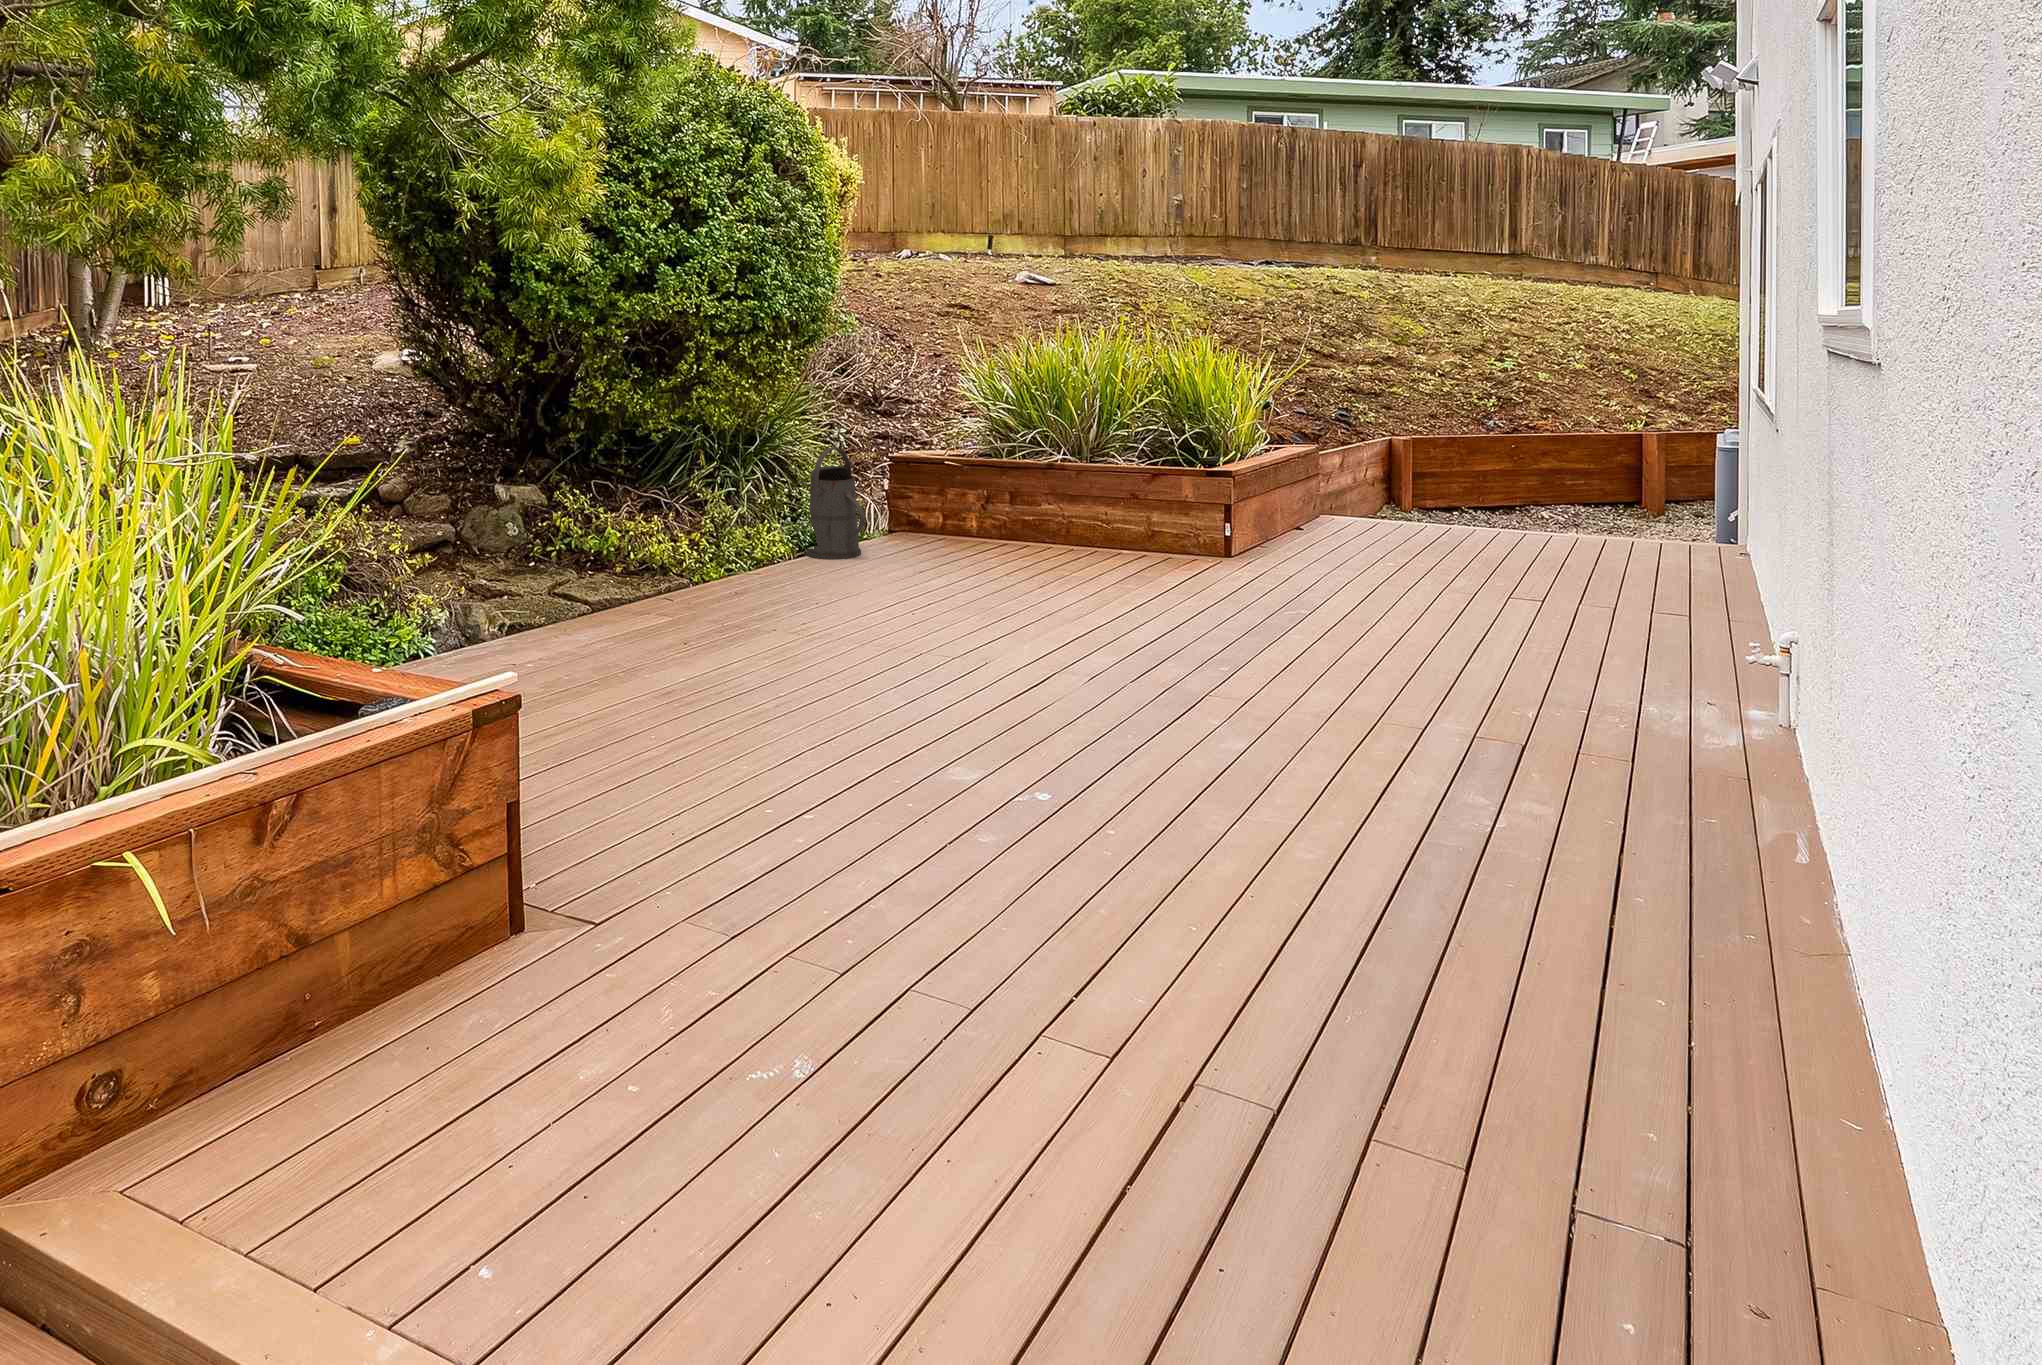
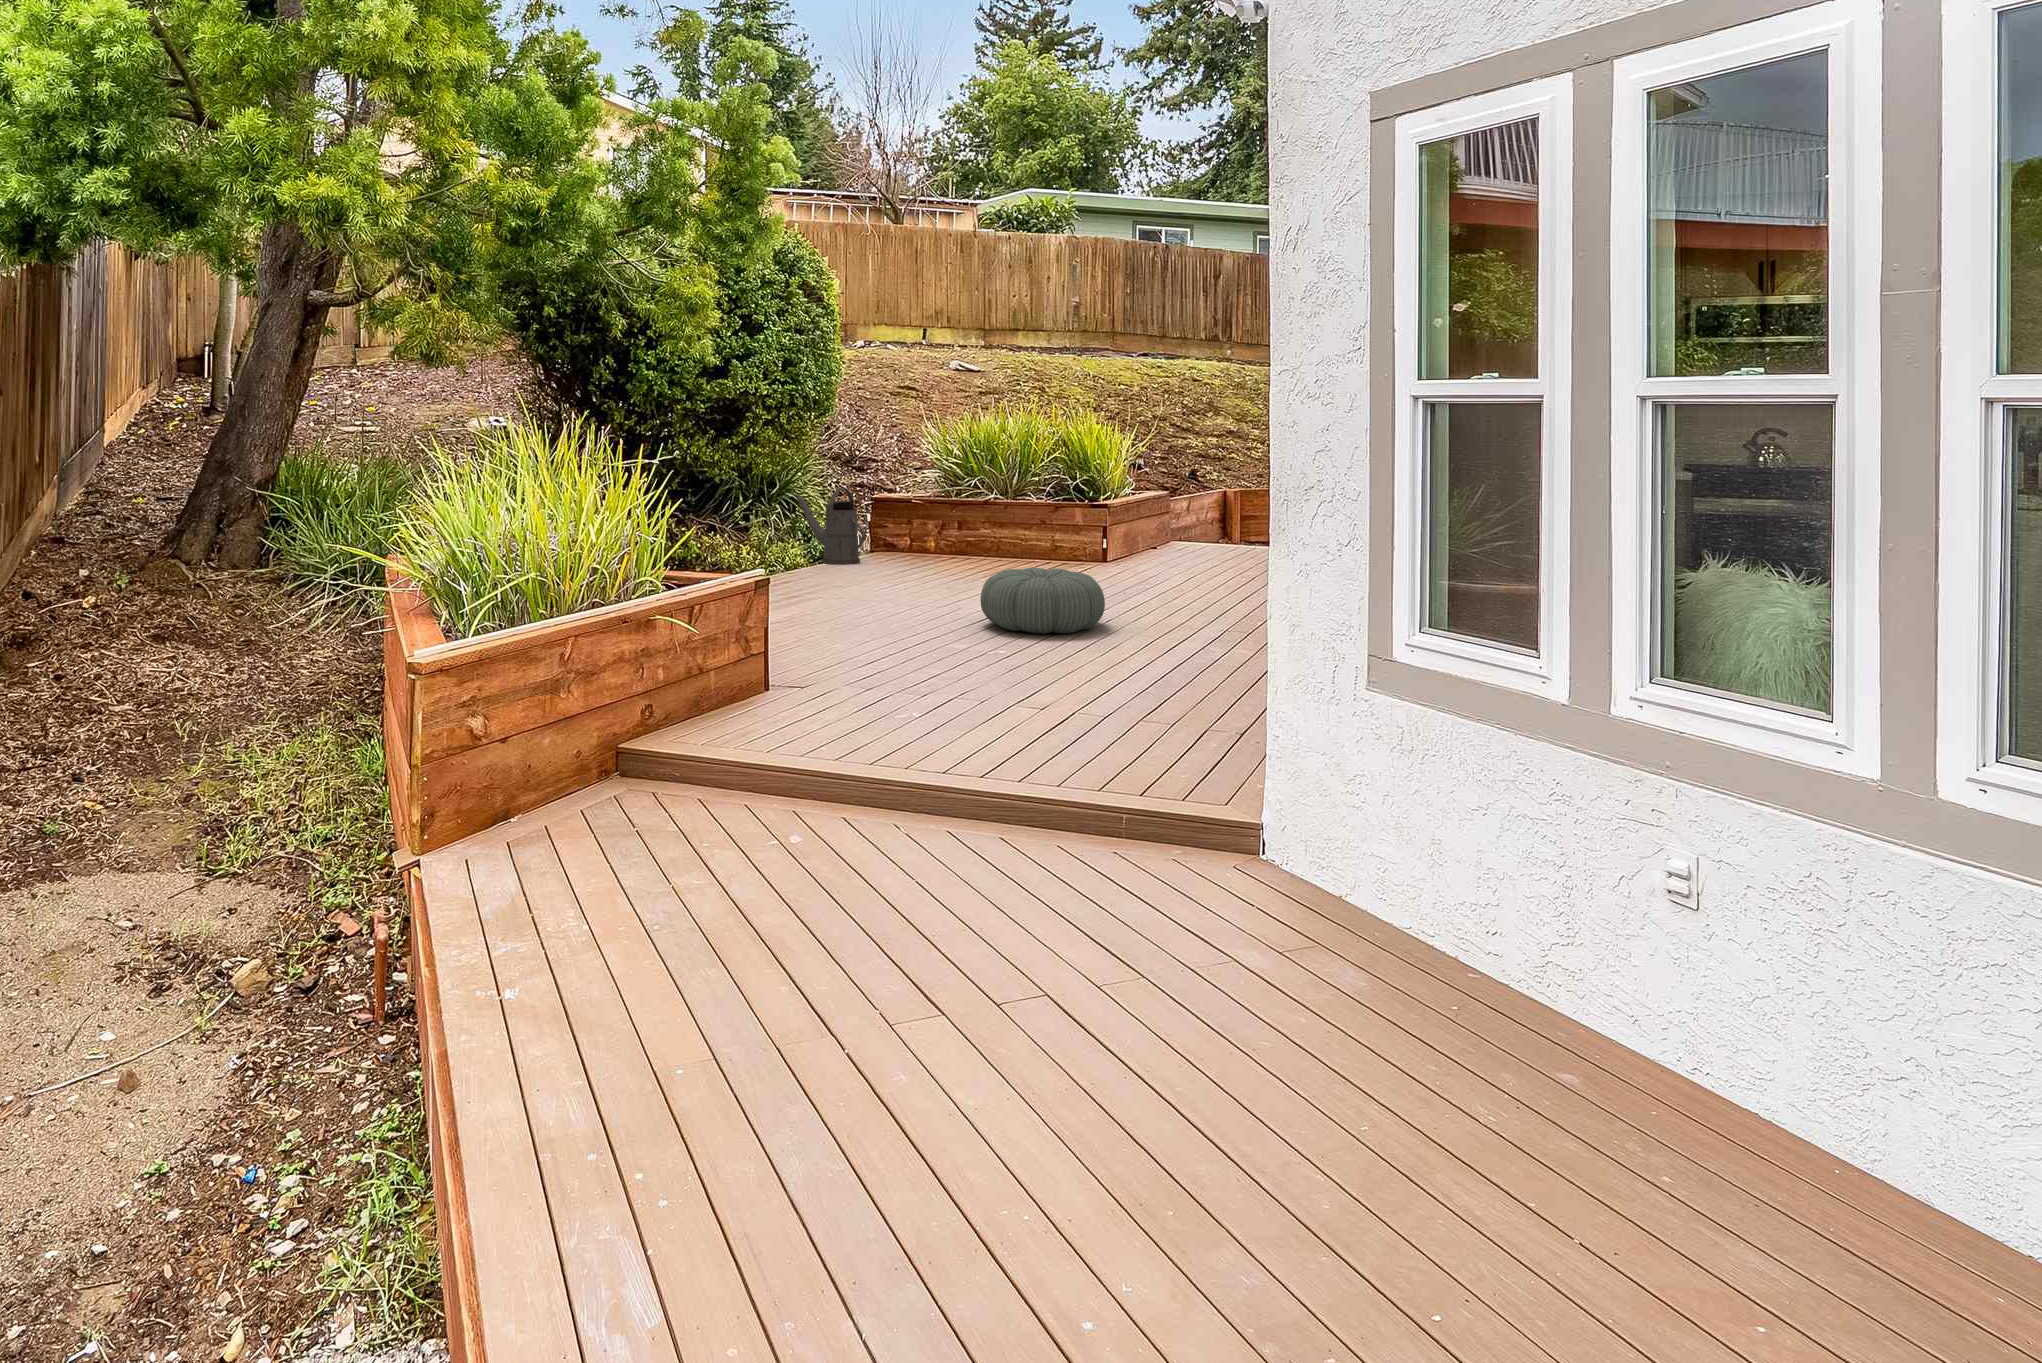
pouf: none [1012,610,1246,748] -> present [981,568,1105,634]

